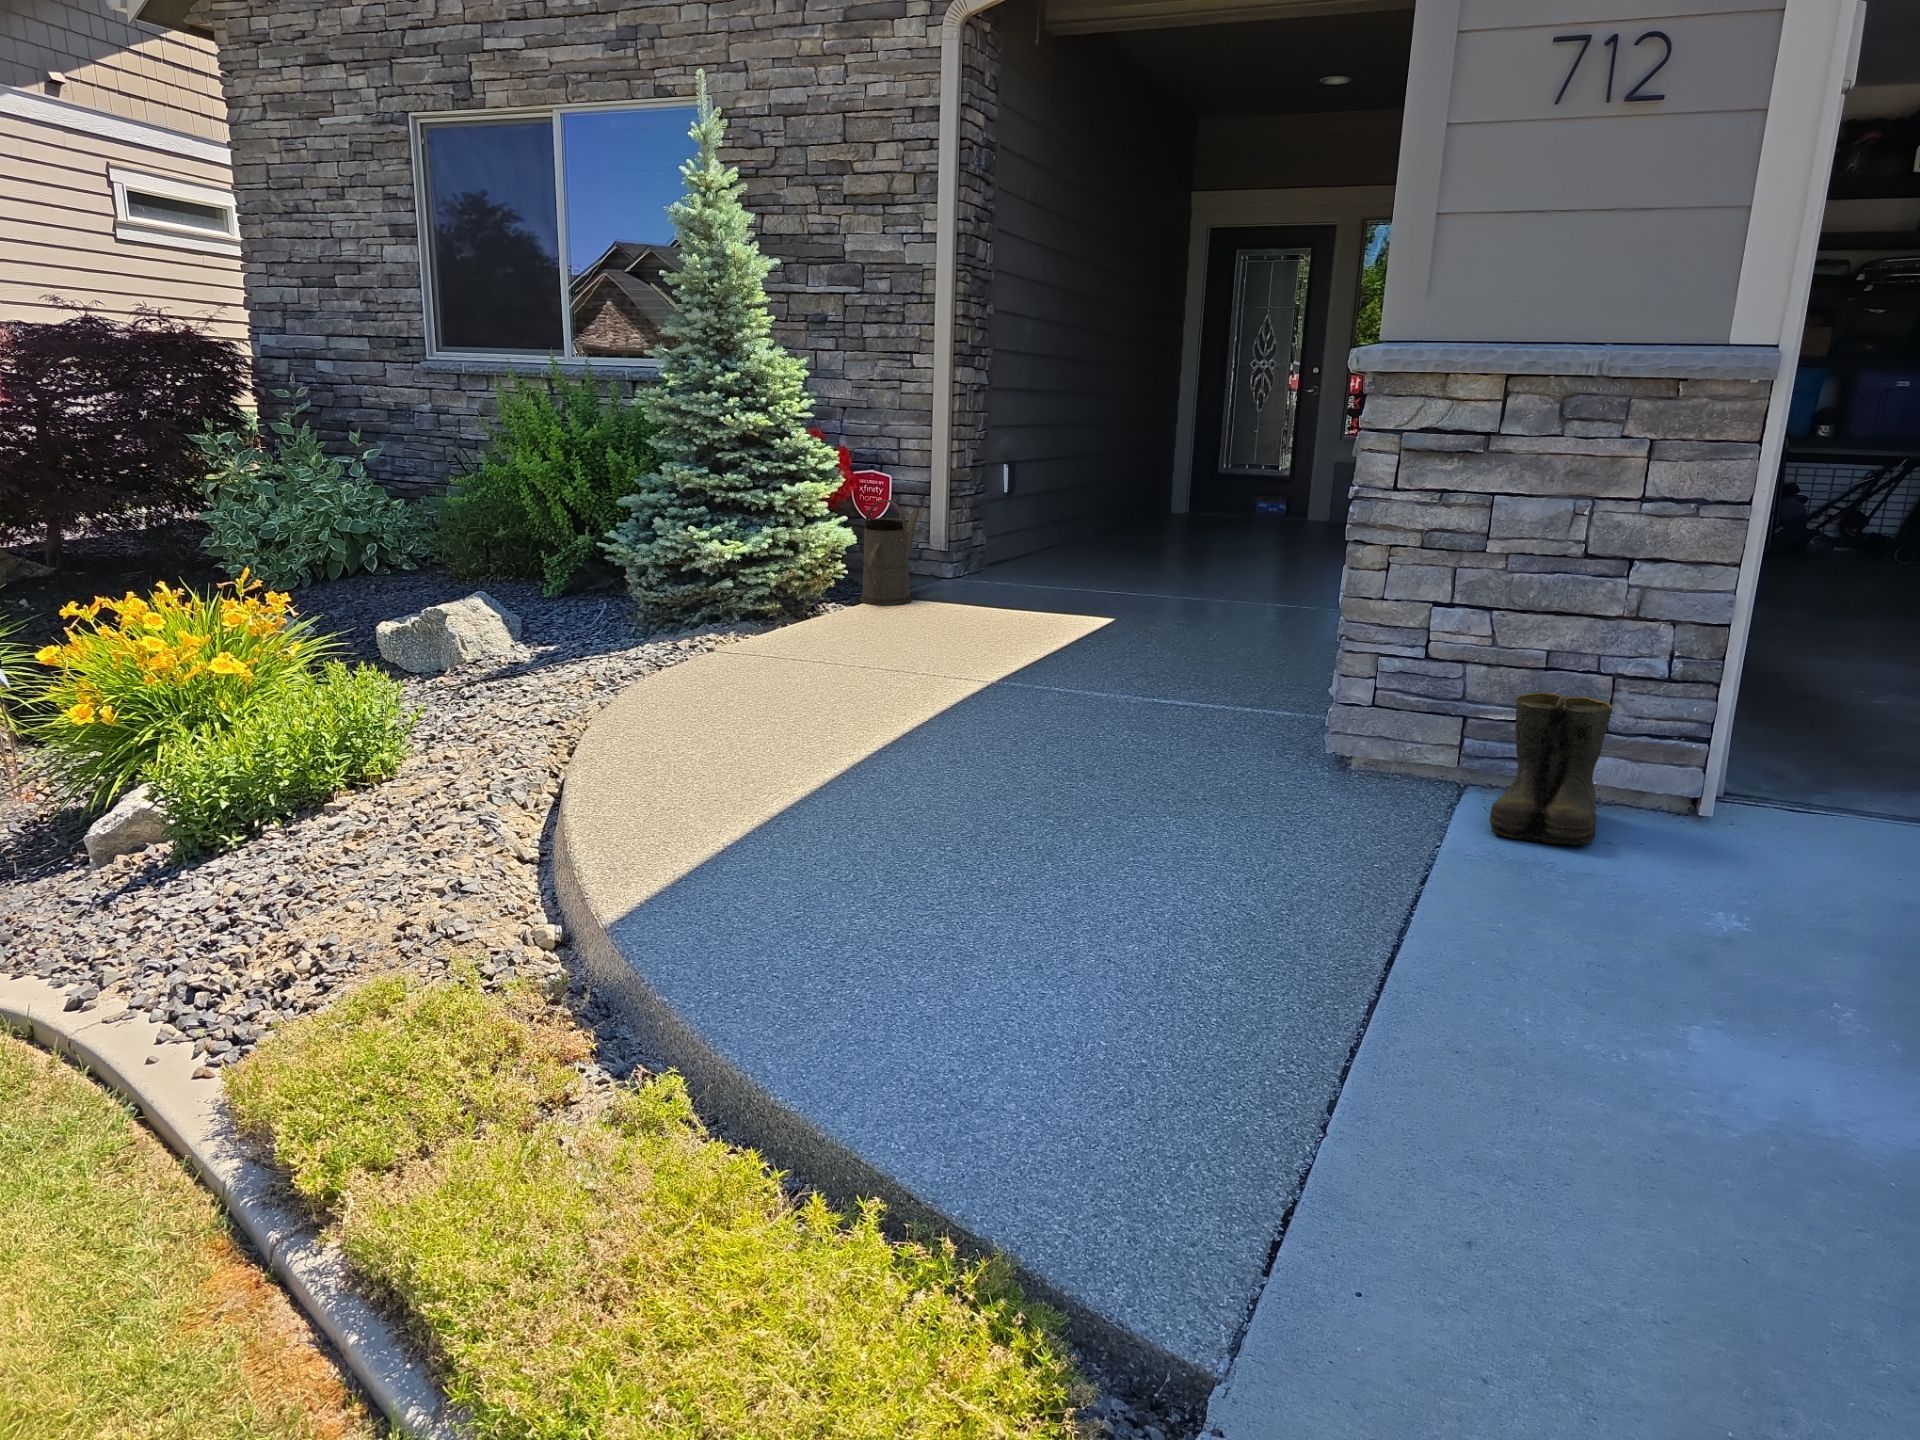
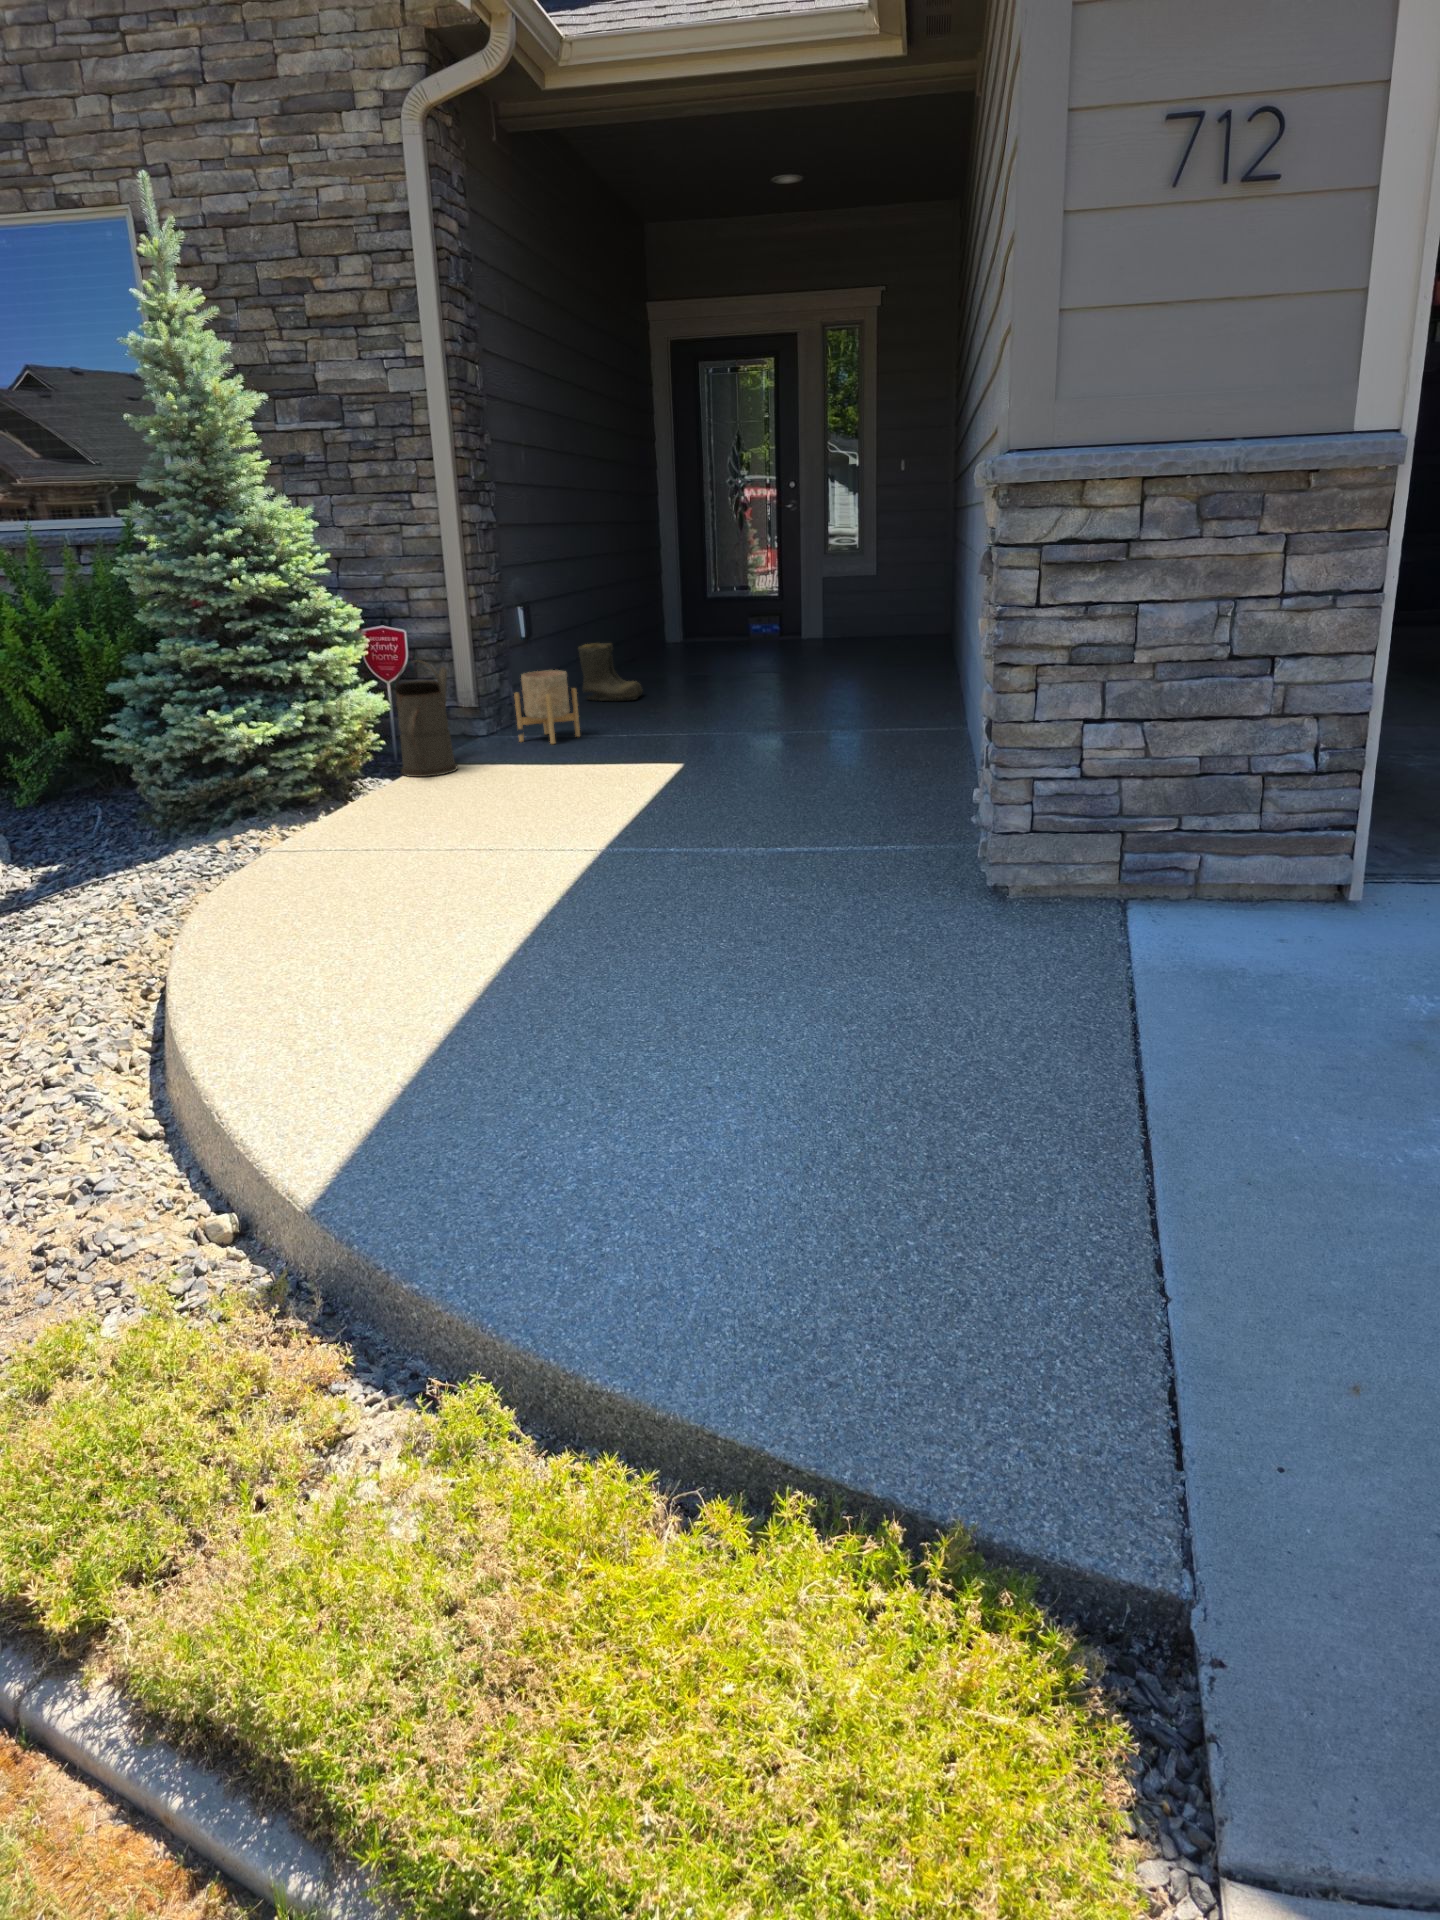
planter: none [980,520,1039,589] -> present [514,670,580,744]
boots: present [1490,693,1612,845] -> present [579,643,643,701]

